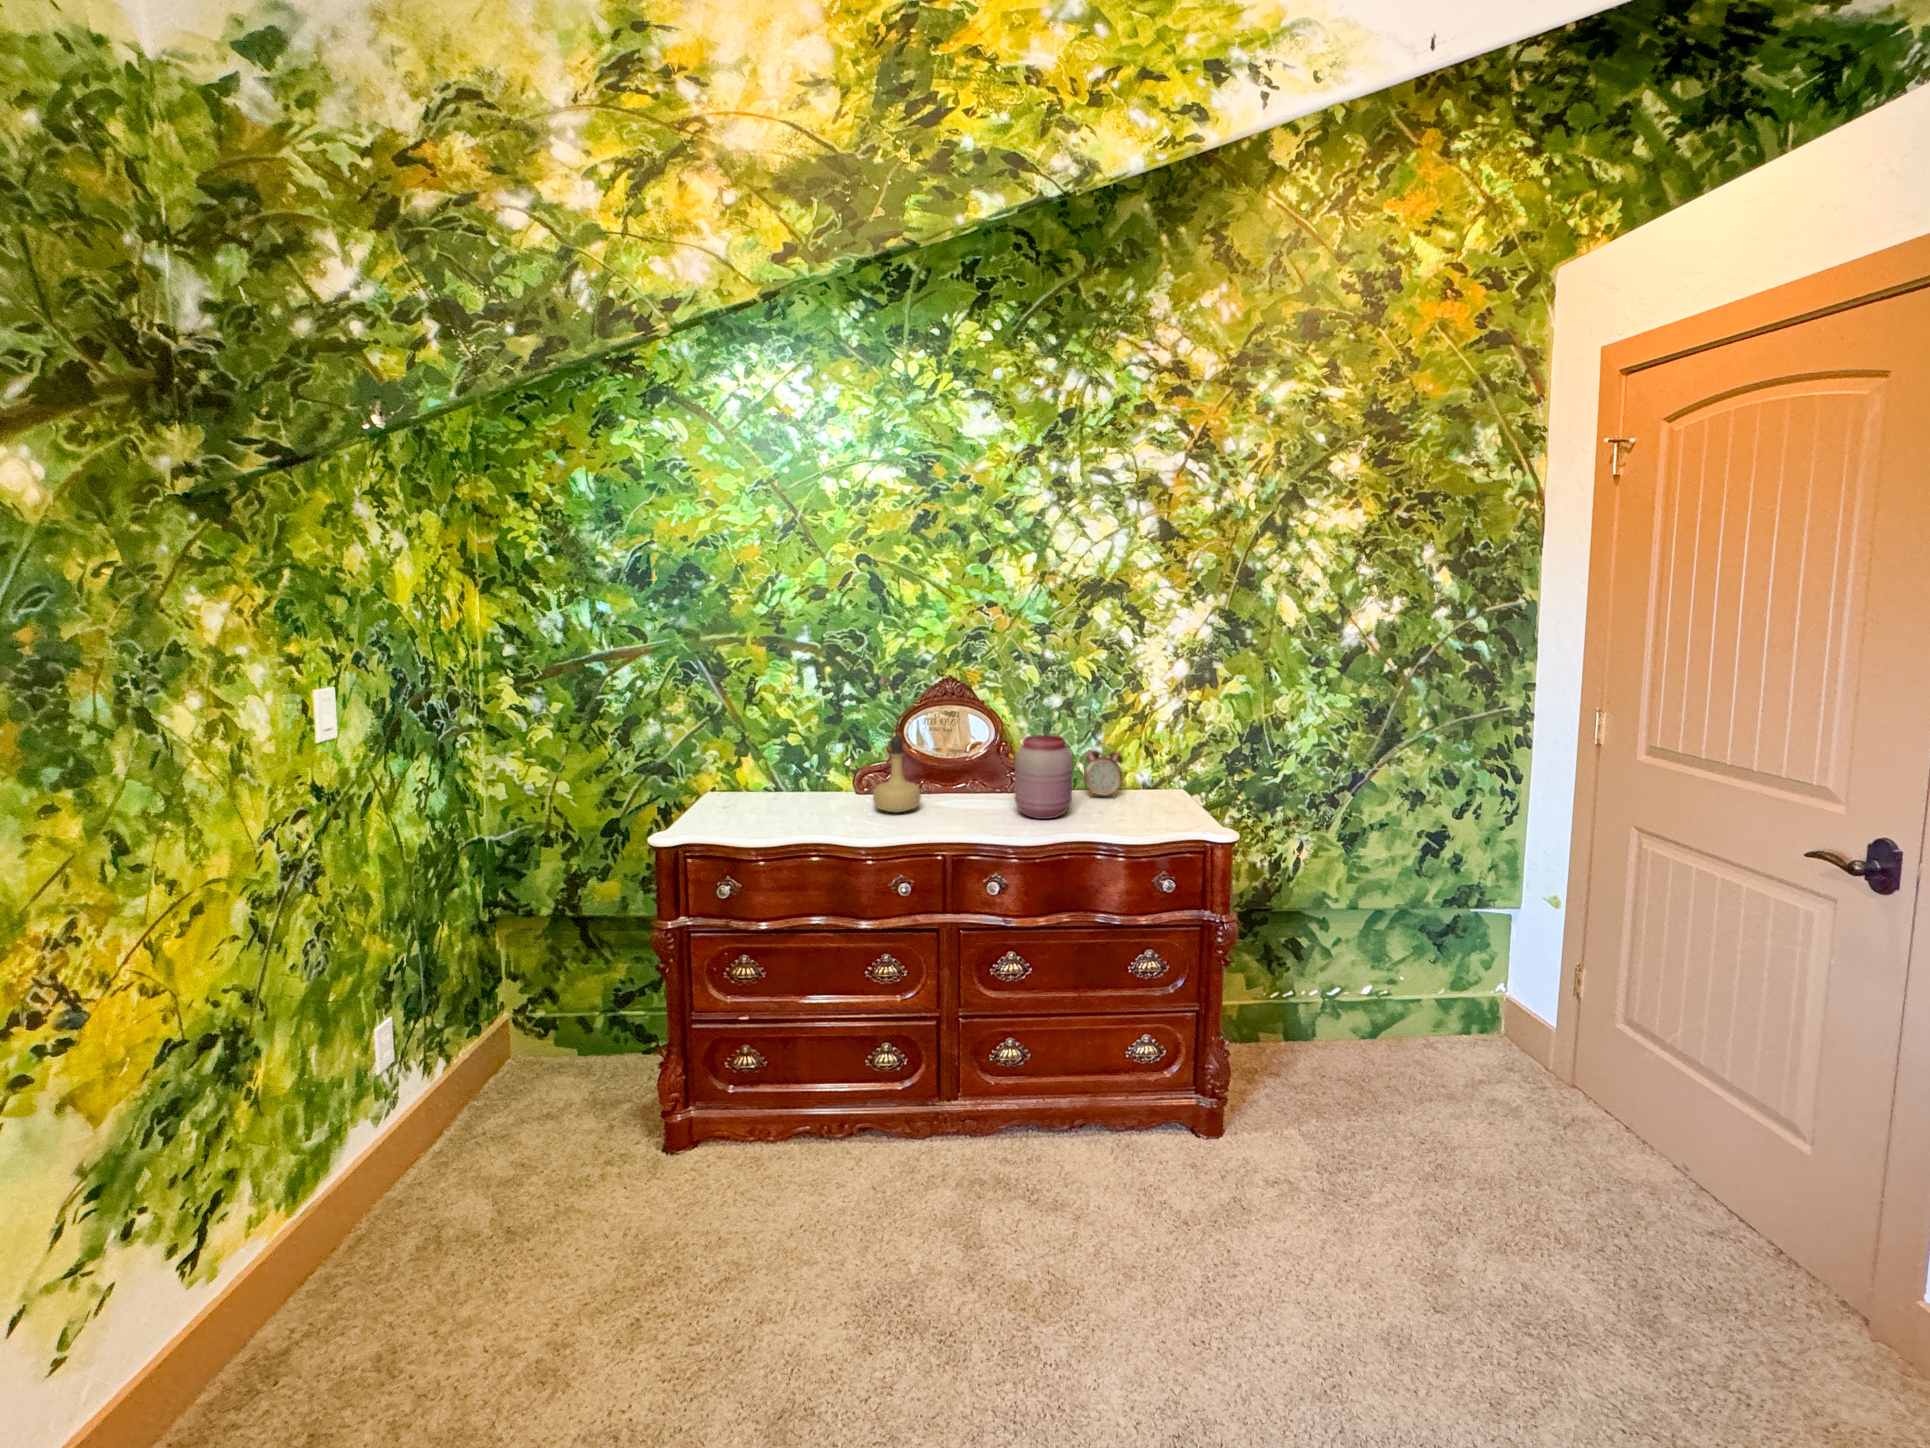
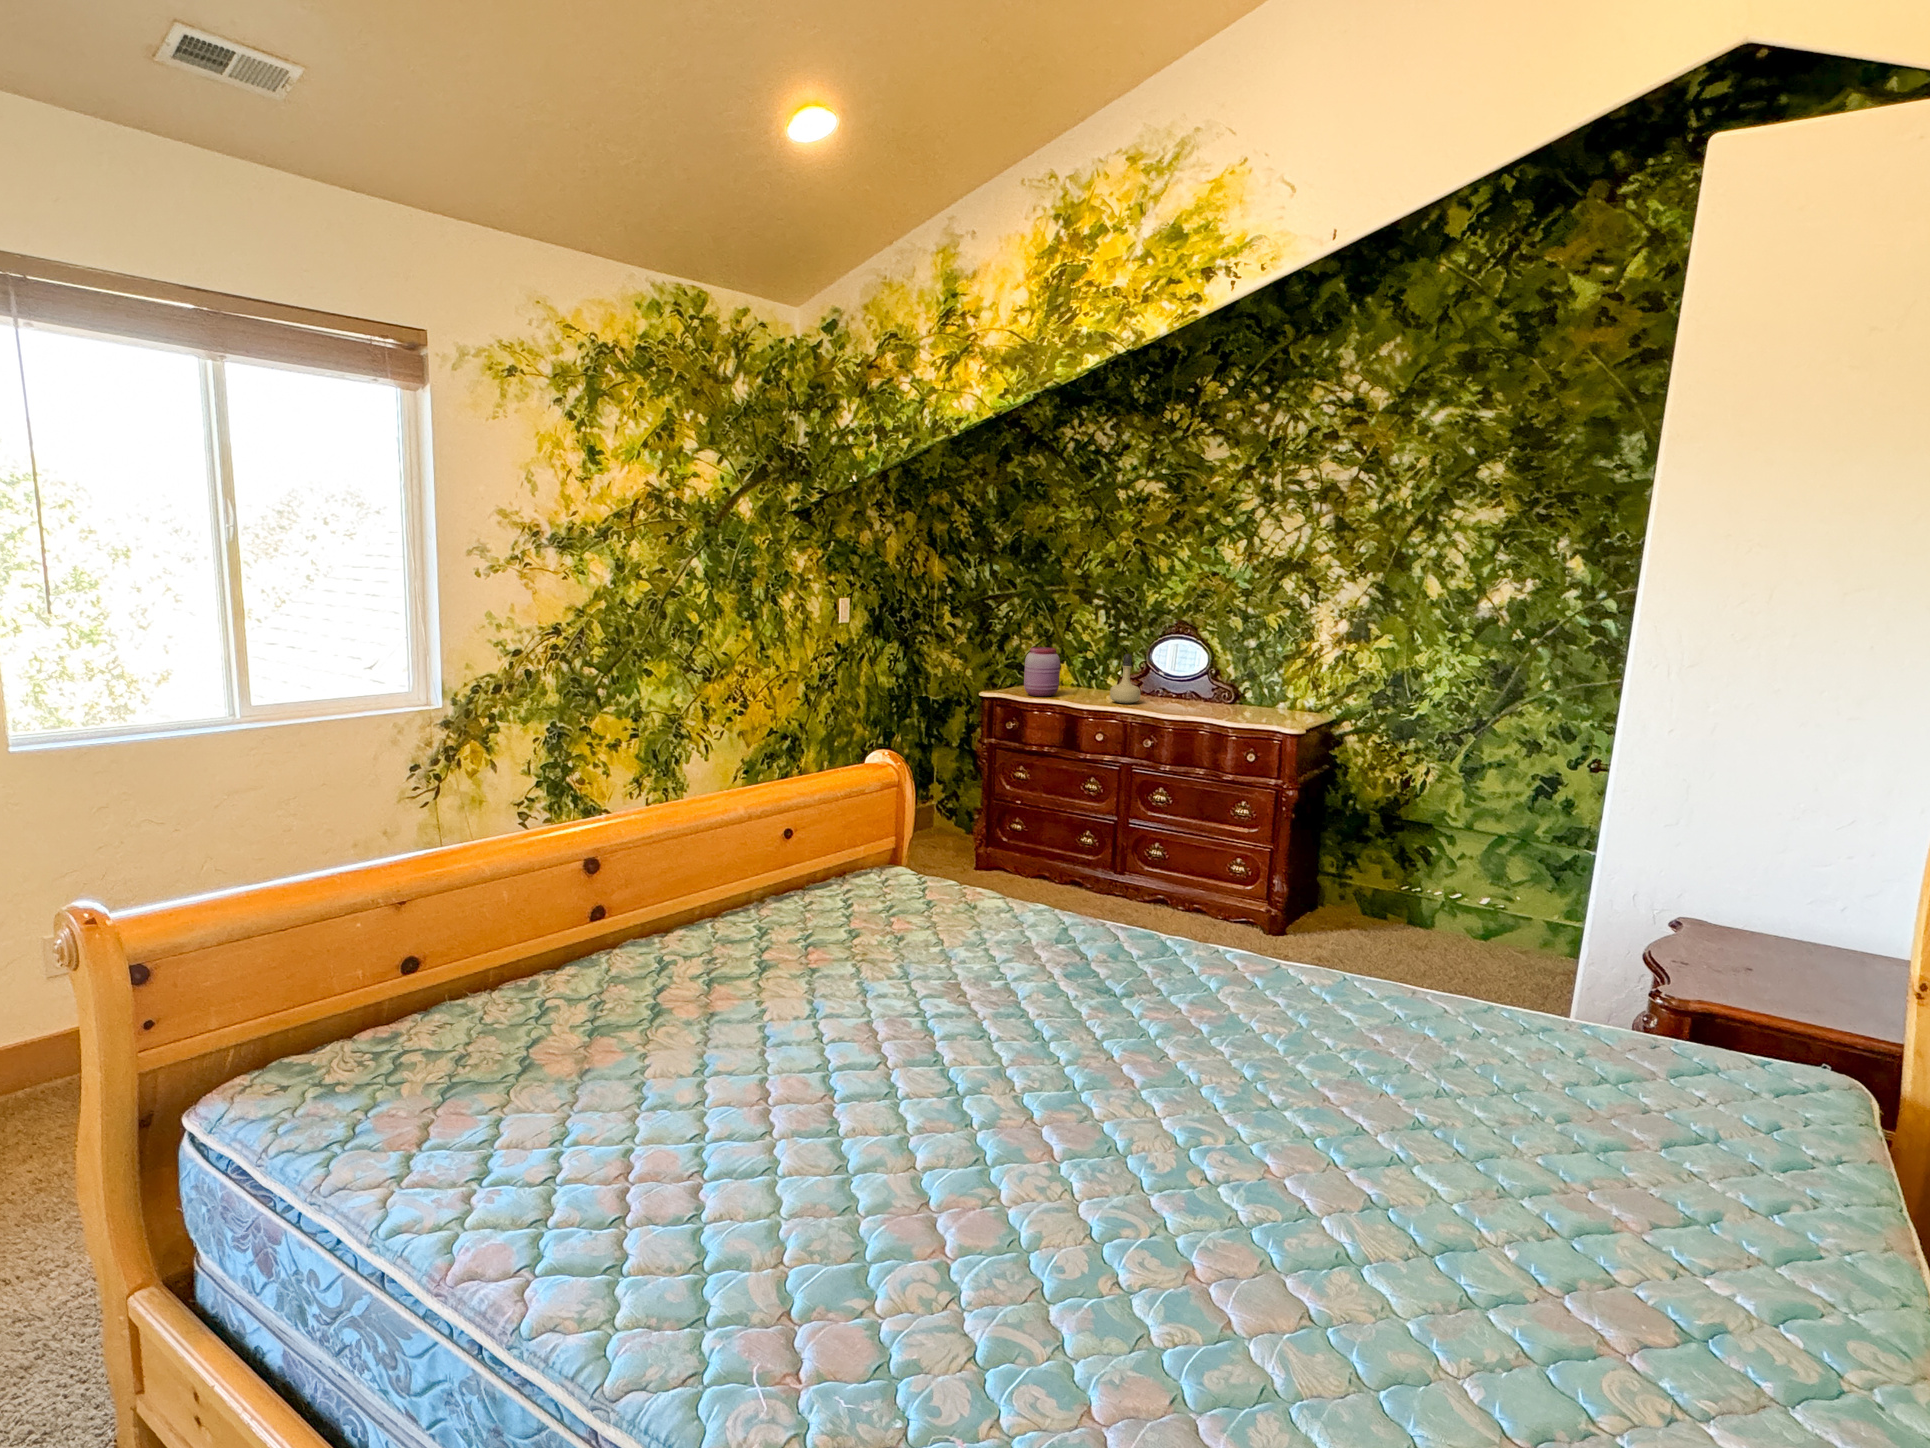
jar: present [1015,735,1073,819] -> present [1024,647,1060,697]
alarm clock: present [1084,746,1123,796] -> none [1255,676,1285,715]

